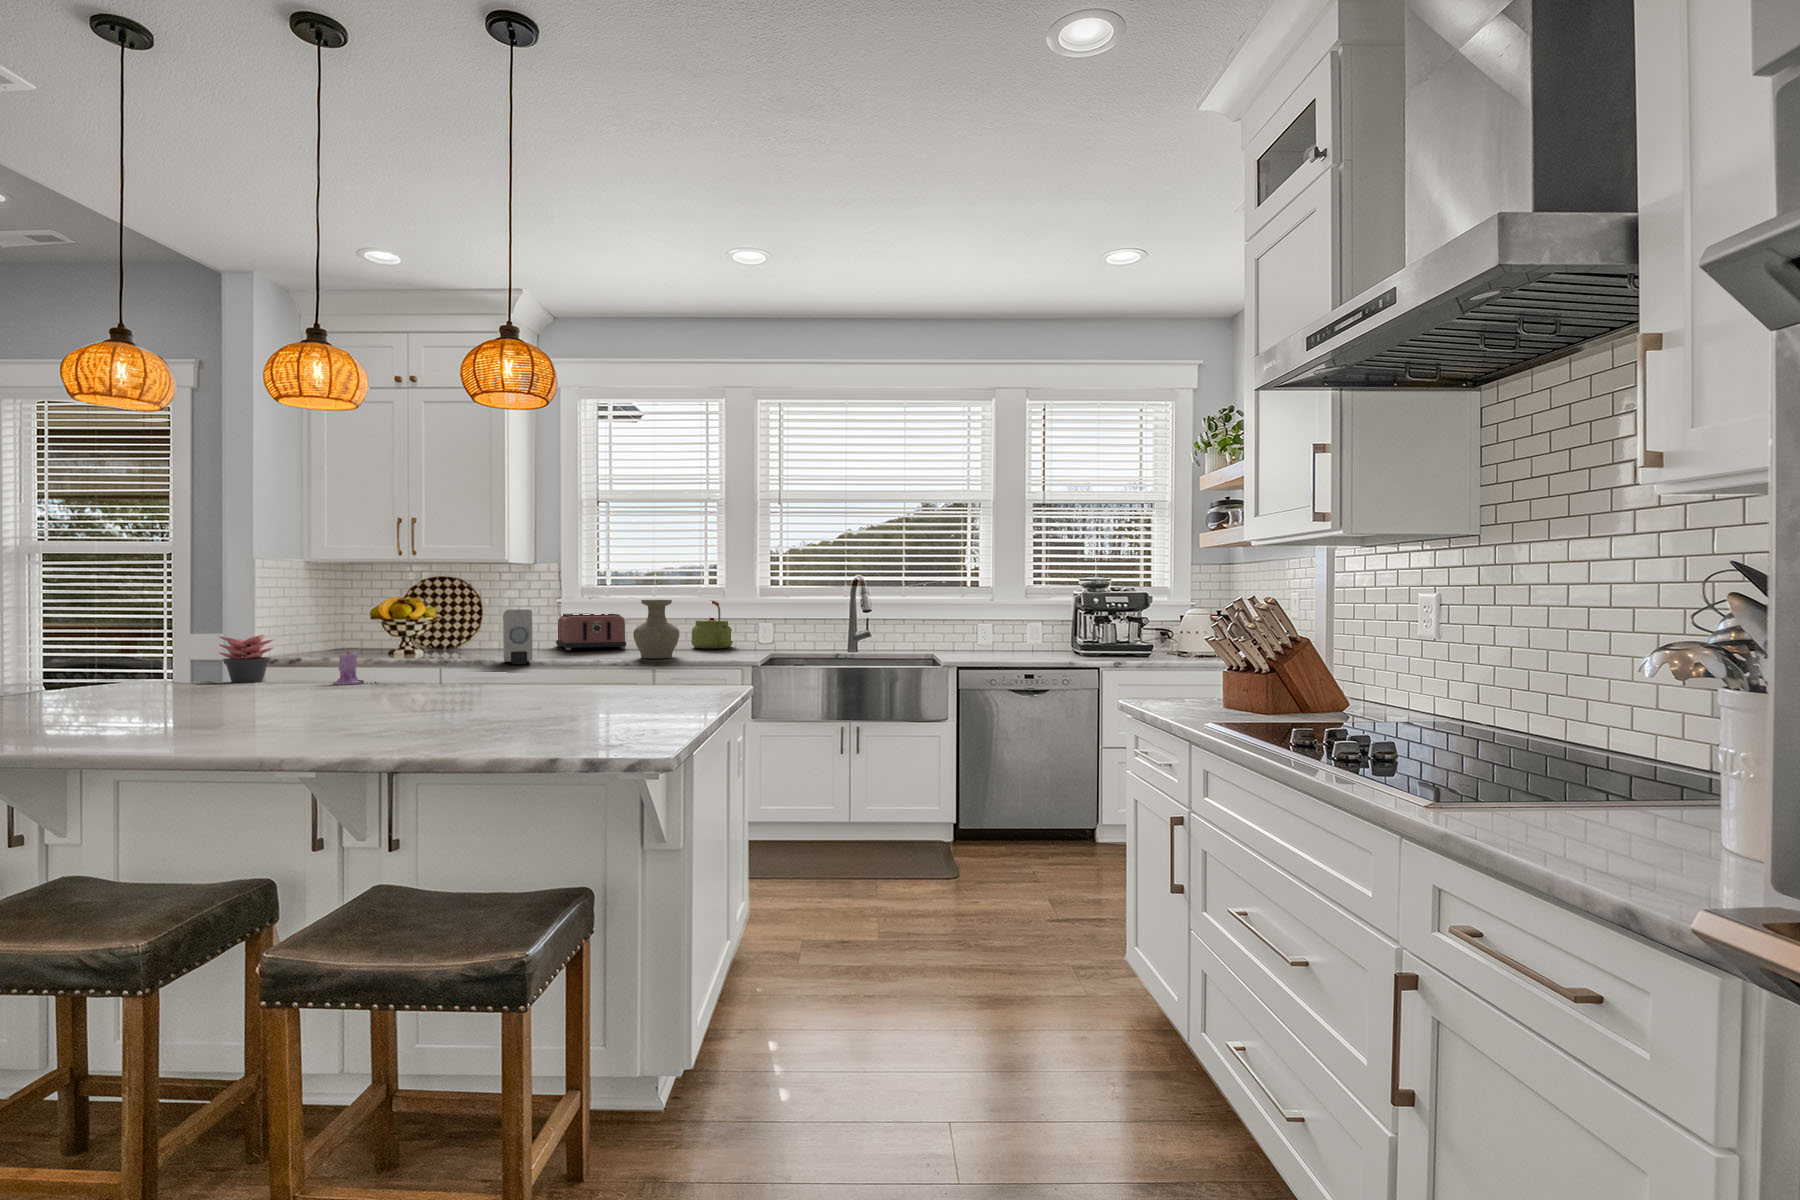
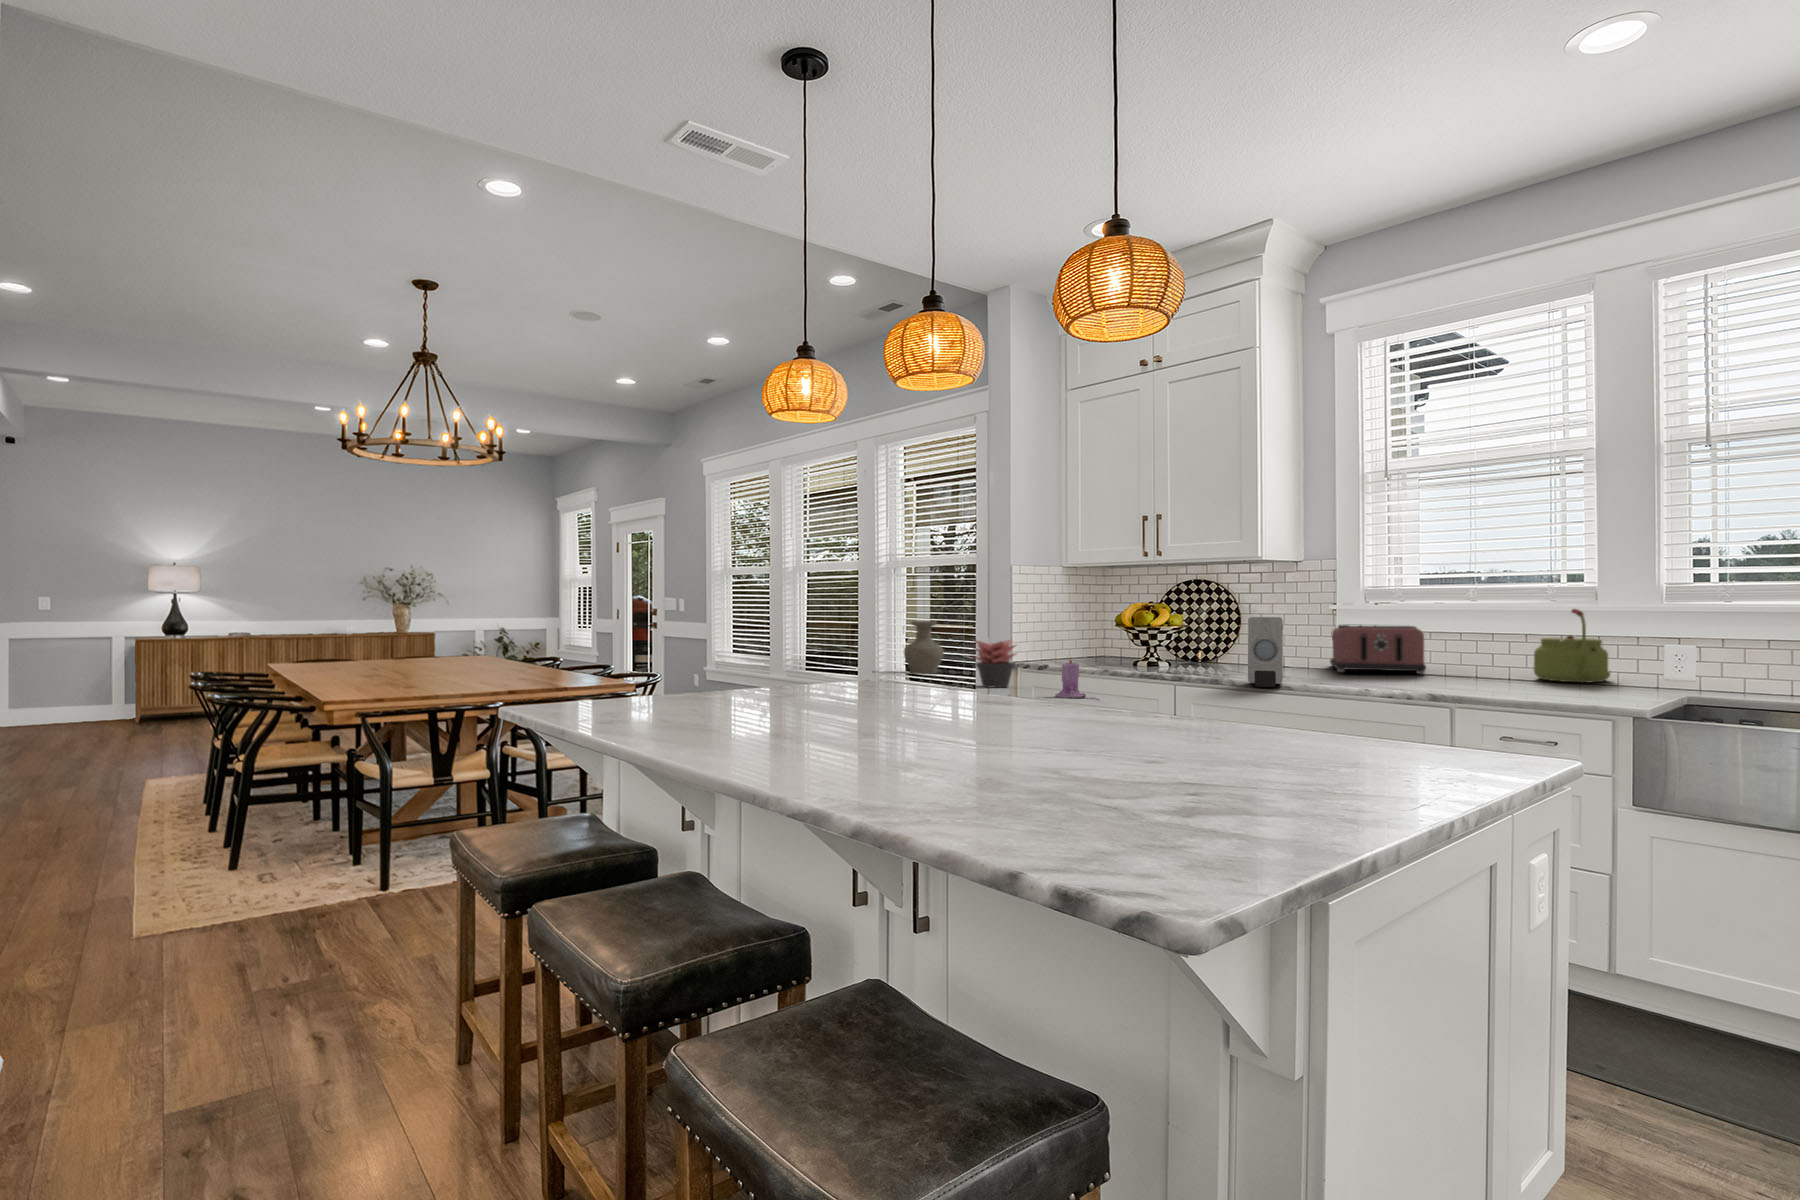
vase: present [633,600,680,658] -> present [904,621,944,674]

